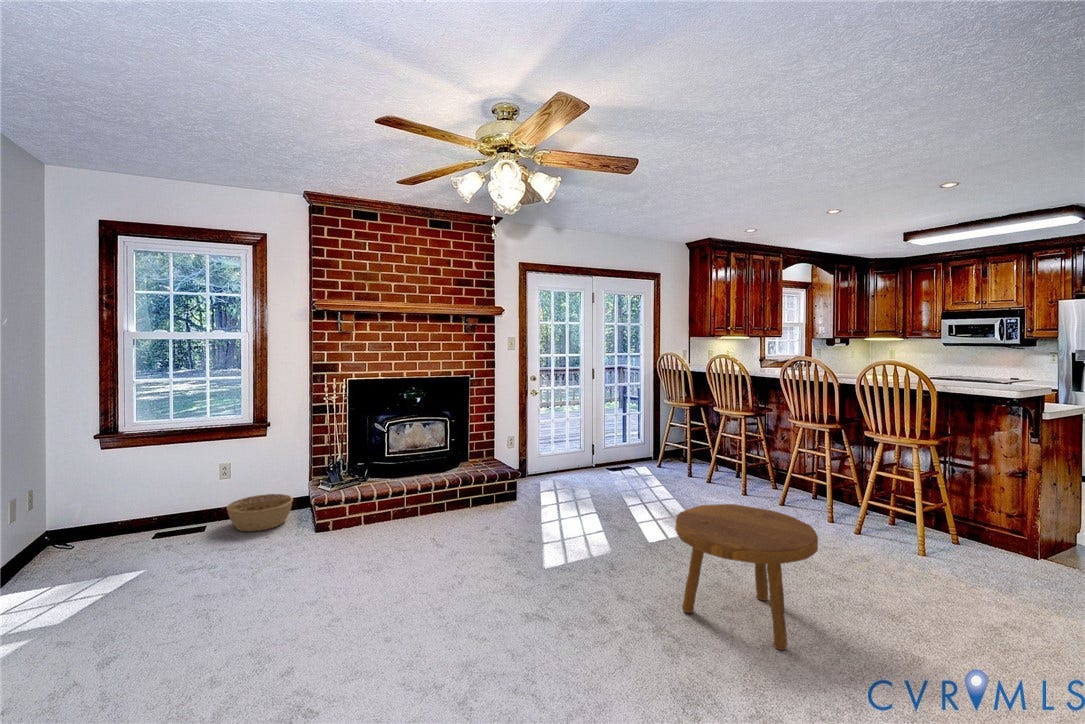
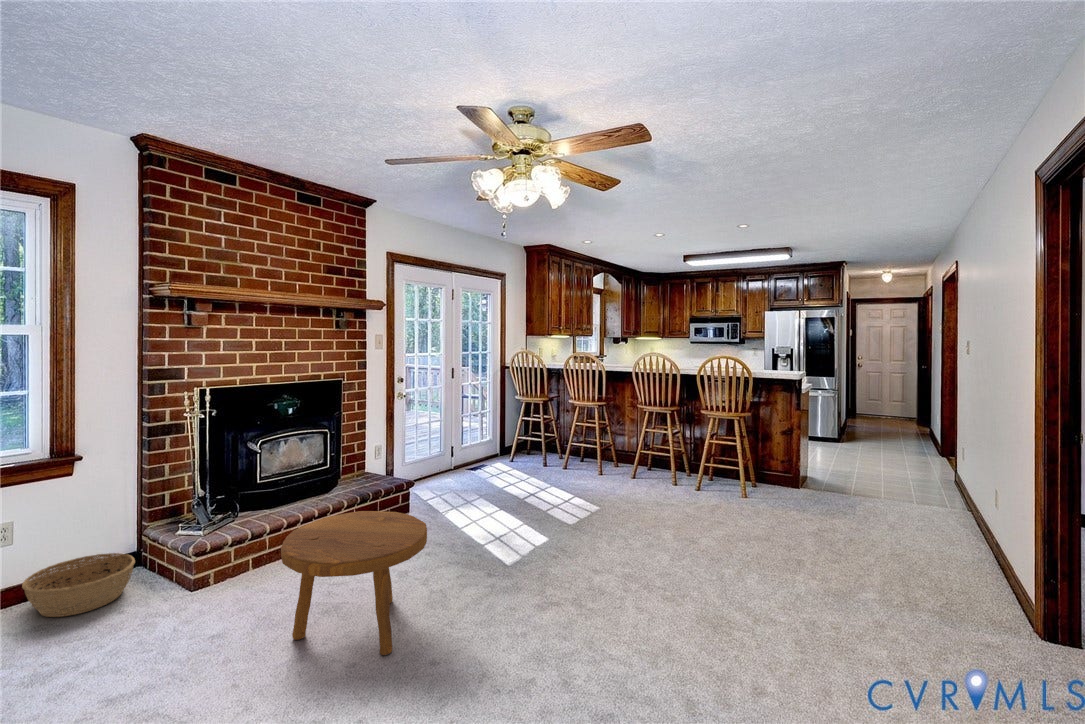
footstool: present [675,504,818,650] -> present [281,511,427,655]

